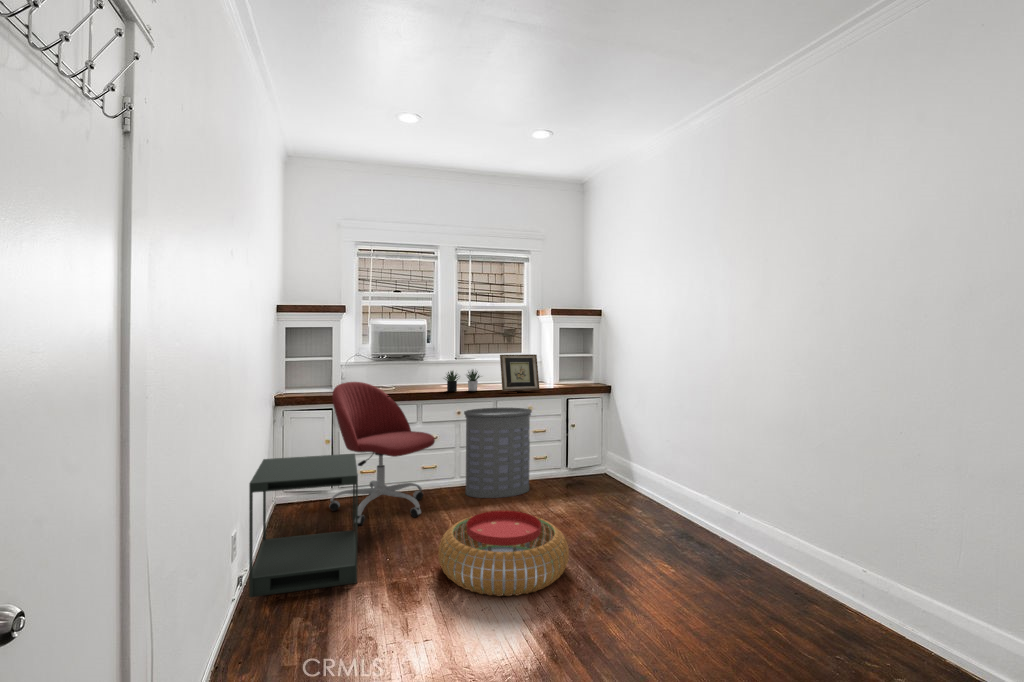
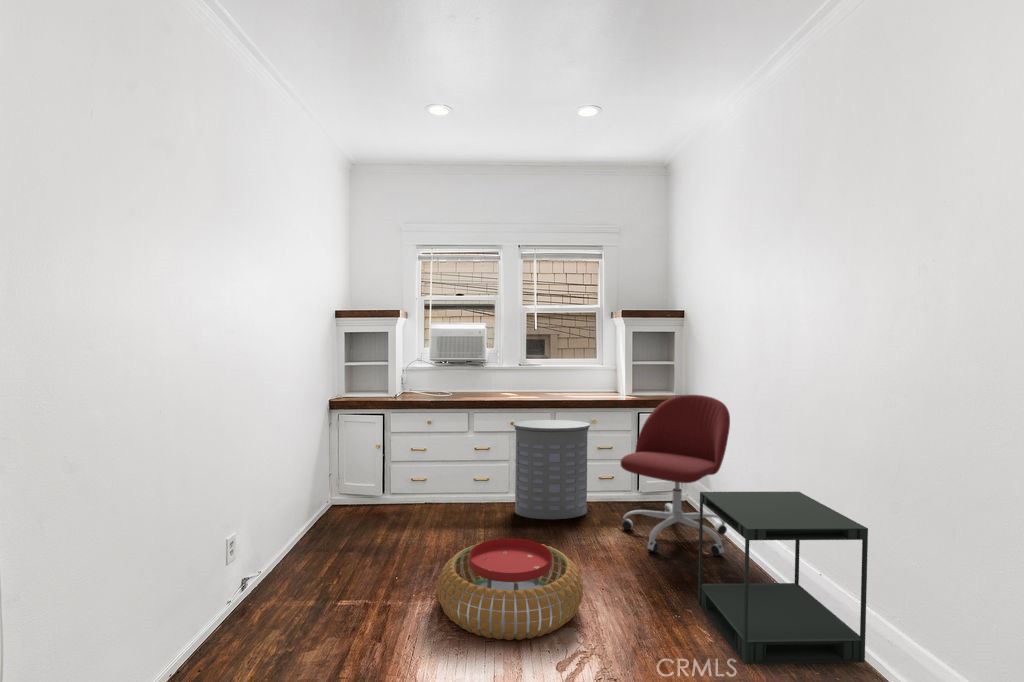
picture frame: present [500,354,539,391] -> none [559,362,602,402]
succulent plant: present [445,370,480,391] -> none [496,375,540,401]
office chair: present [329,382,435,525] -> present [621,395,730,556]
side table: present [249,454,358,597] -> present [698,492,868,664]

